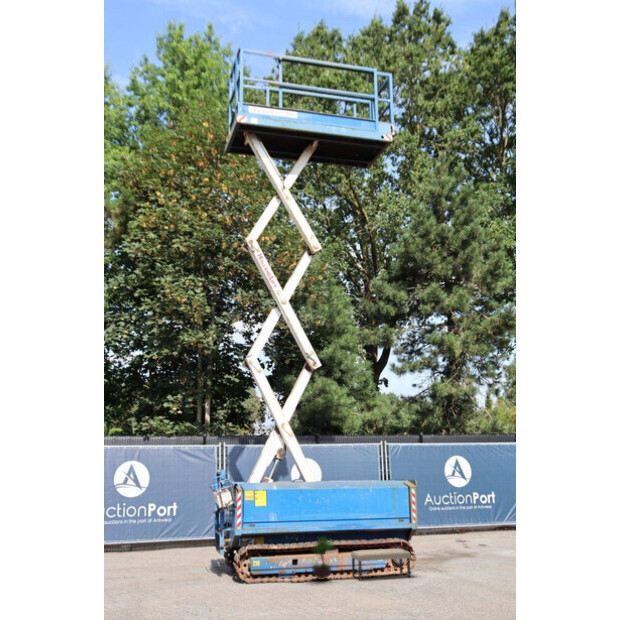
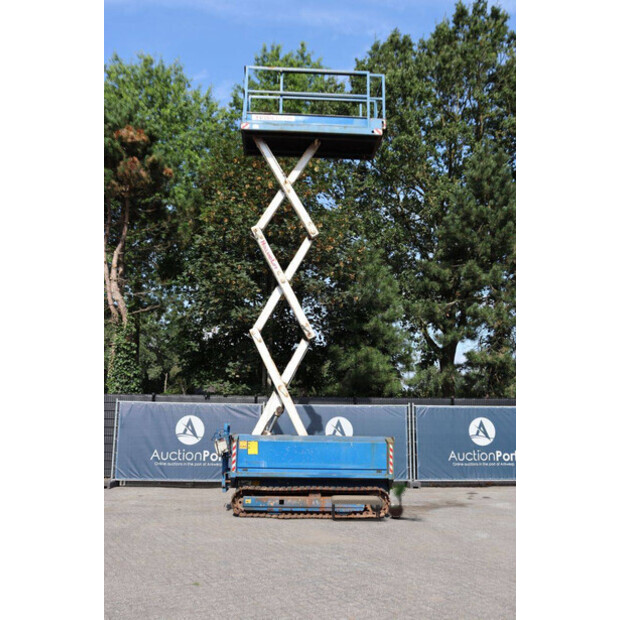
potted tree: present [312,537,332,580] -> present [388,484,406,518]

